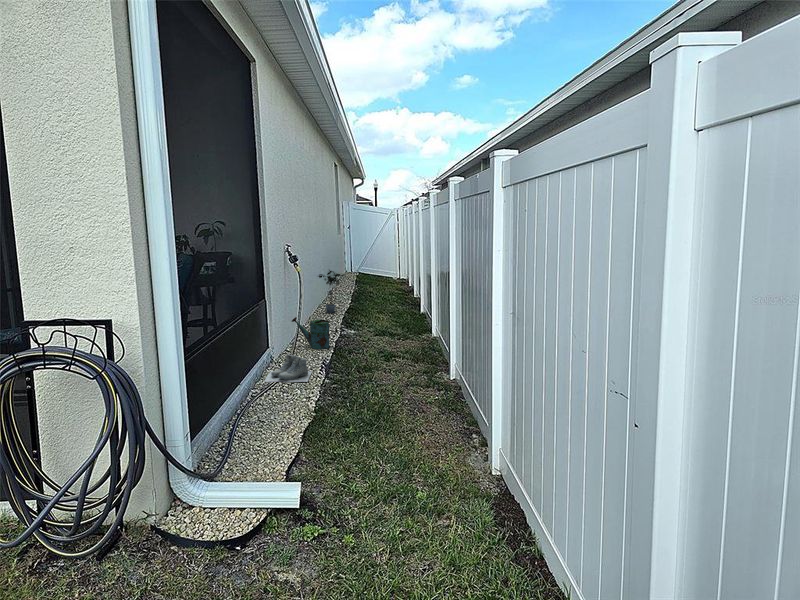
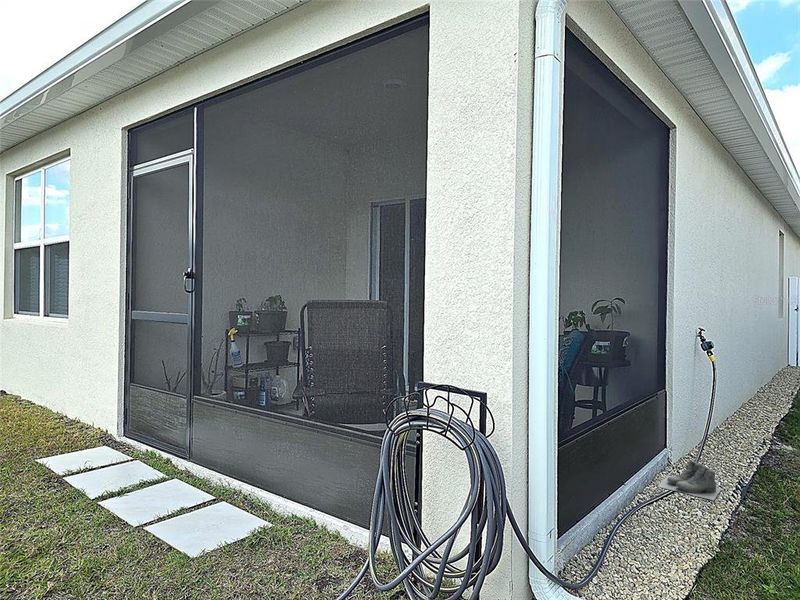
potted plant: present [318,270,346,313] -> none [740,364,782,419]
watering can: present [292,317,336,349] -> none [701,416,762,462]

